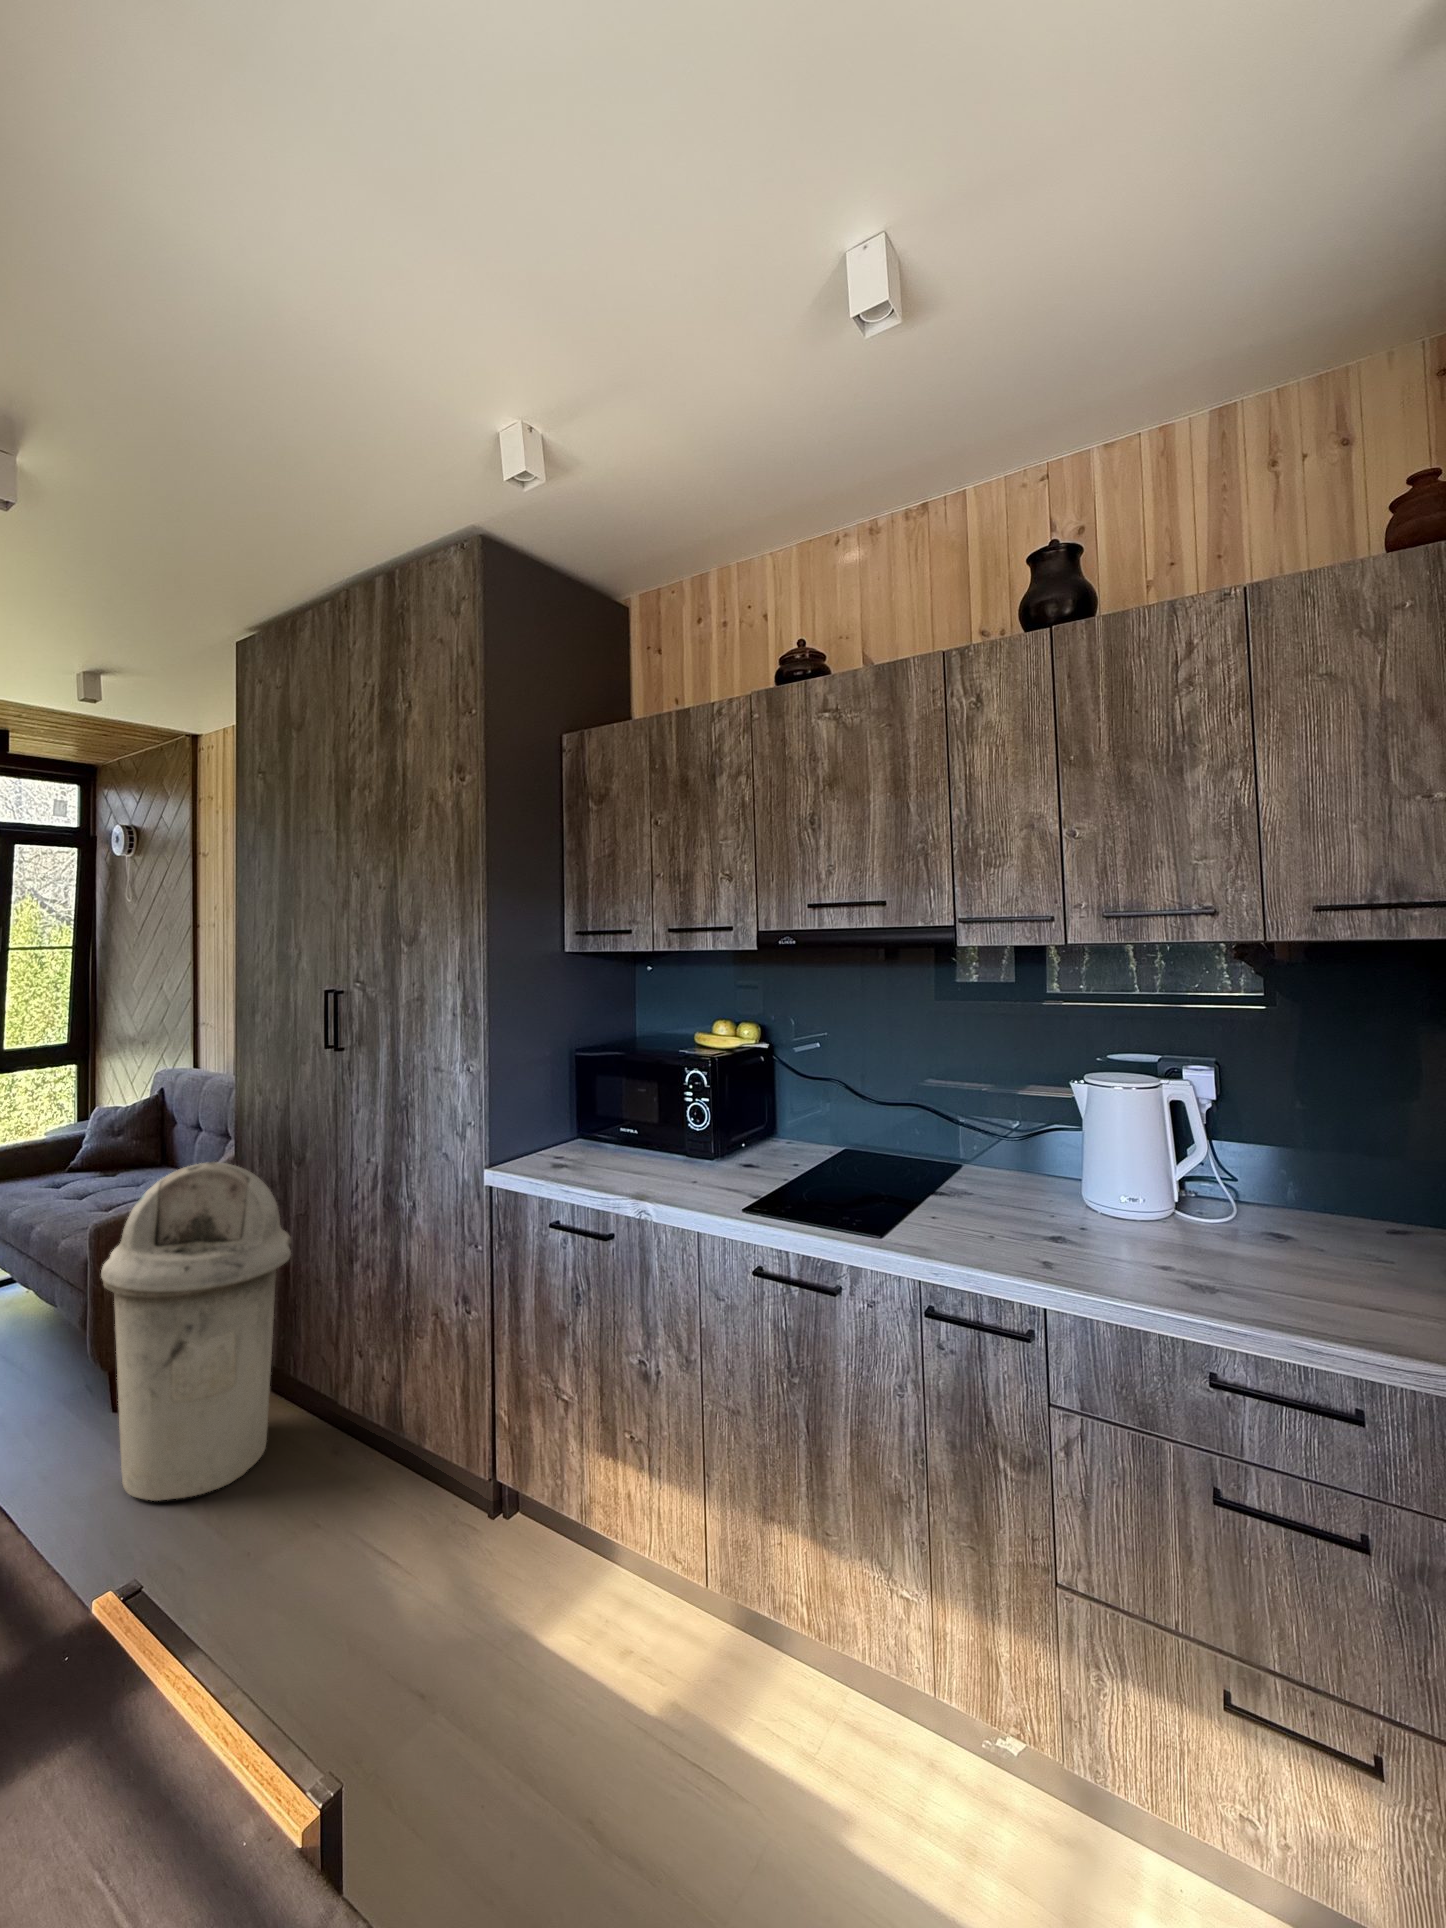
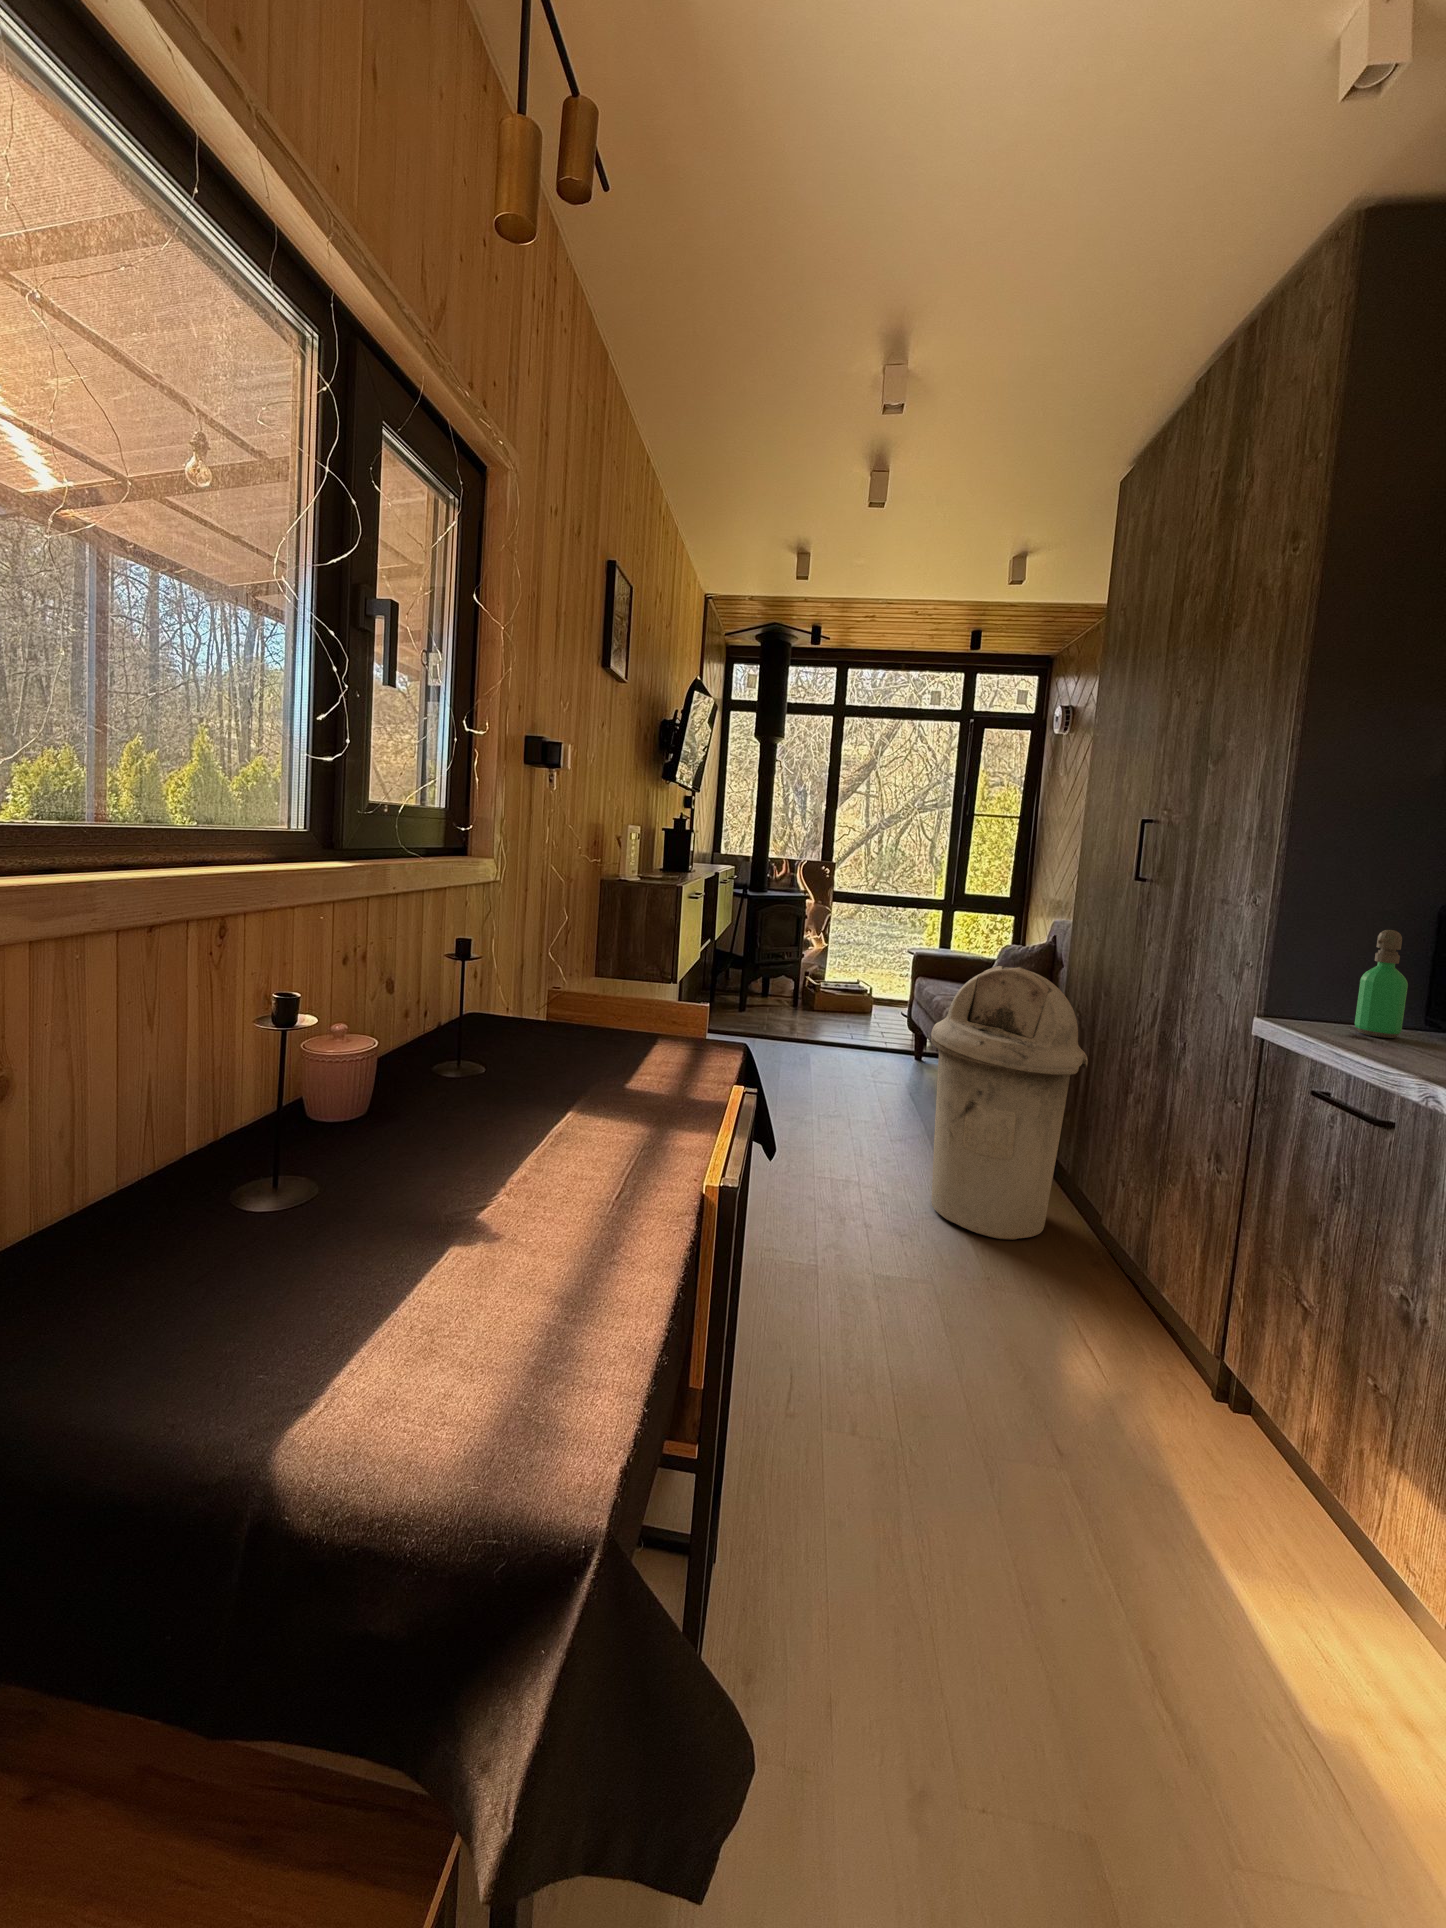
soap dispenser: none [552,1079,581,1163] -> present [1355,930,1408,1038]

